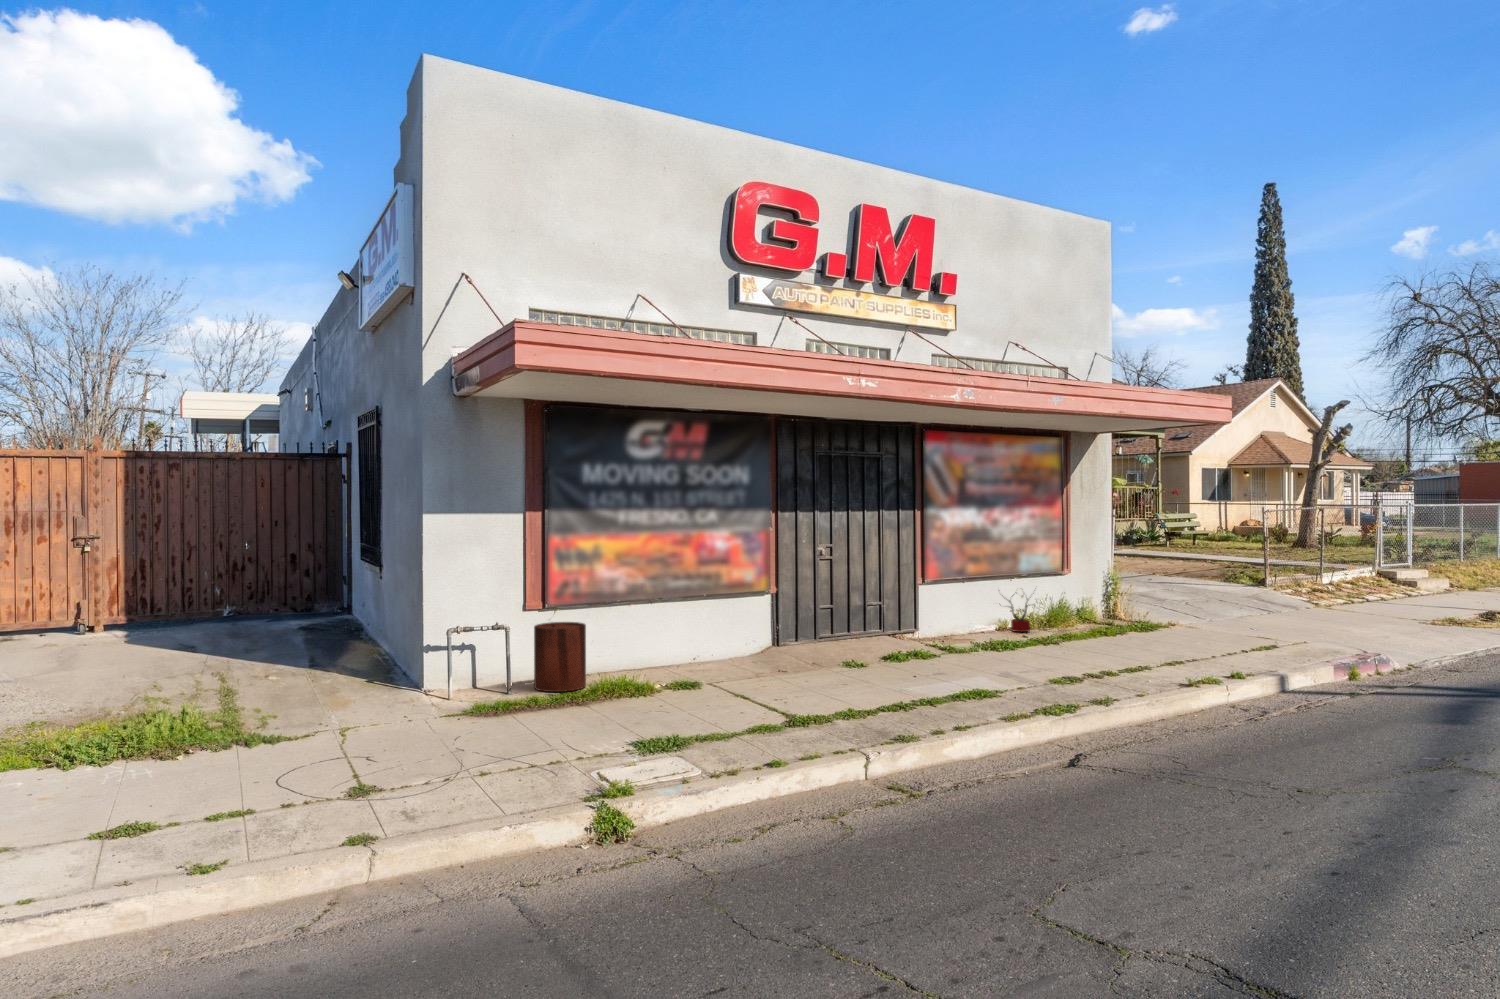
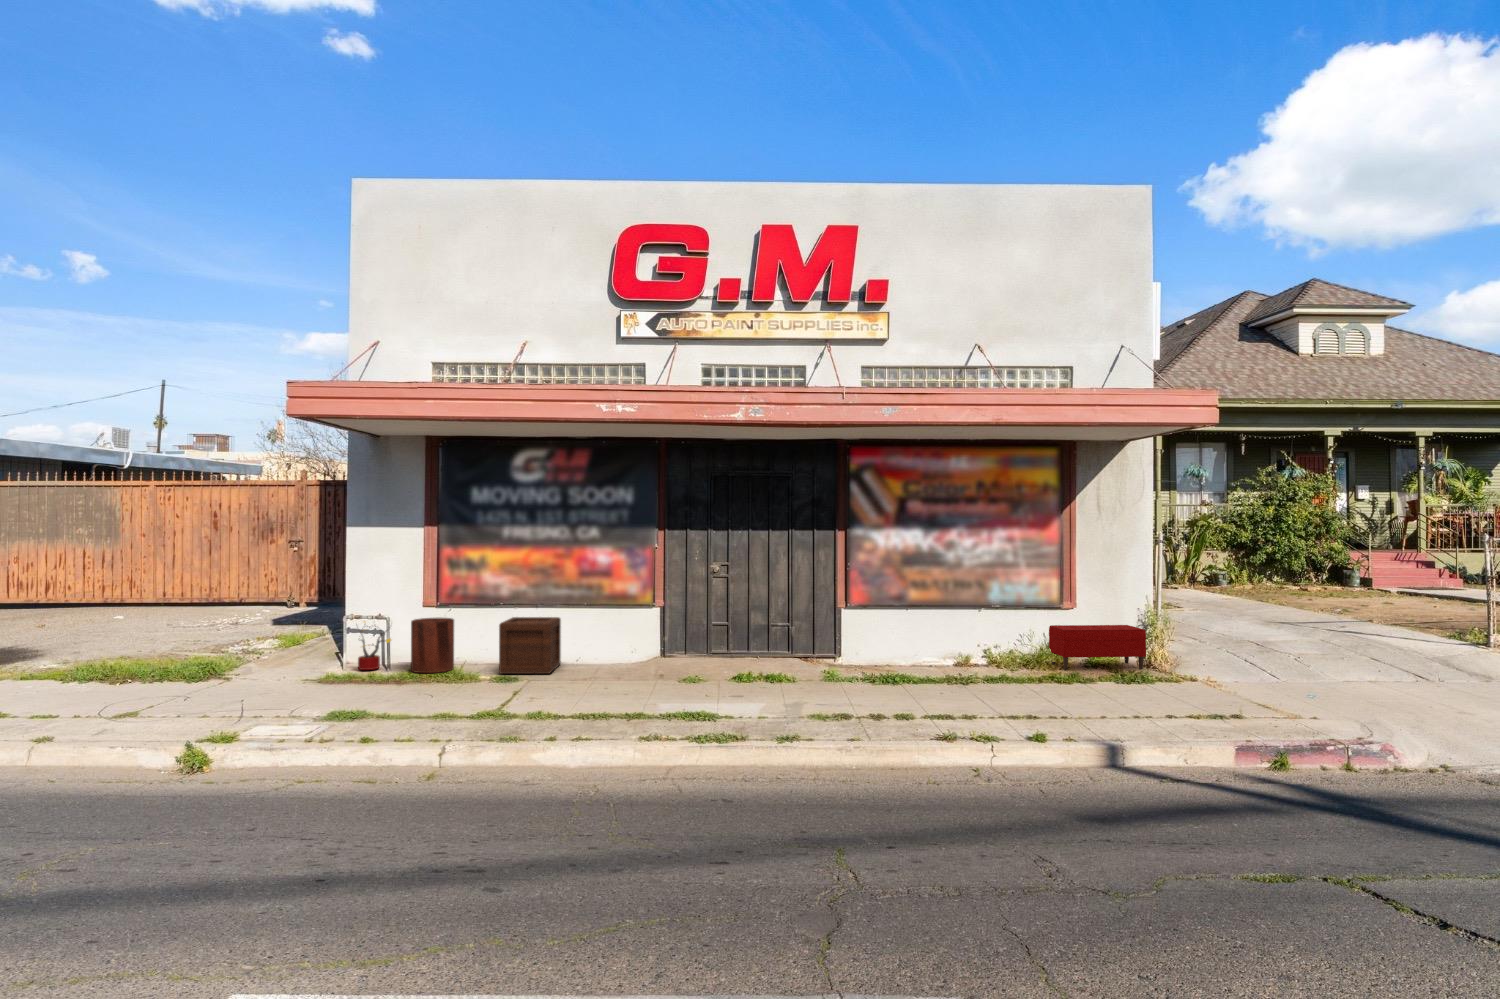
bench: none [1060,587,1131,627] -> present [1049,625,1146,670]
decorative plant: present [1002,595,1030,632] -> present [358,626,391,670]
wooden crate: none [633,612,711,682] -> present [499,617,561,674]

